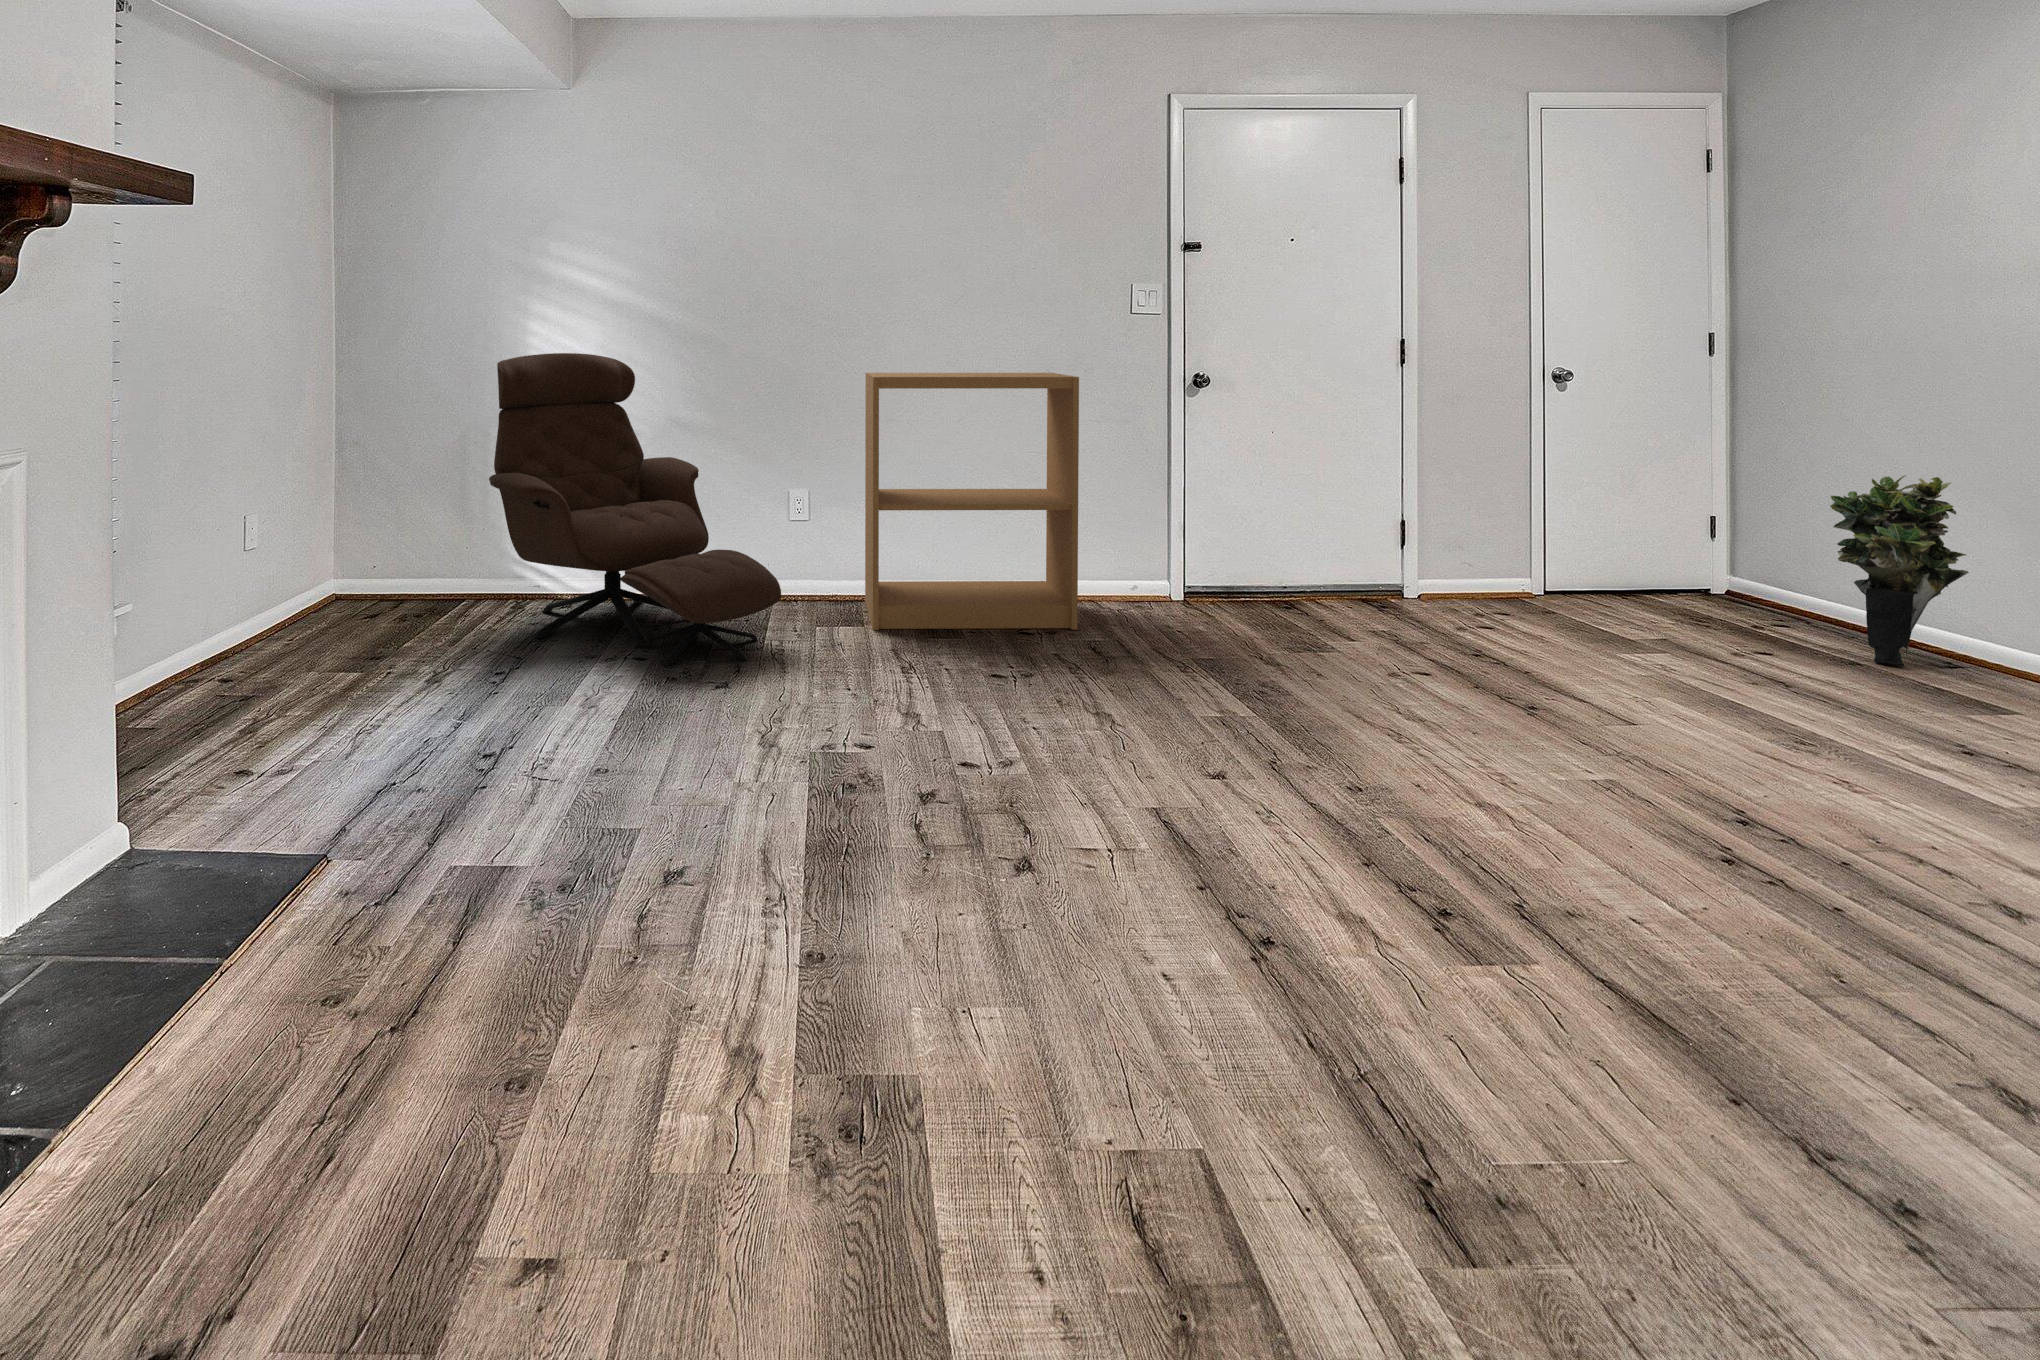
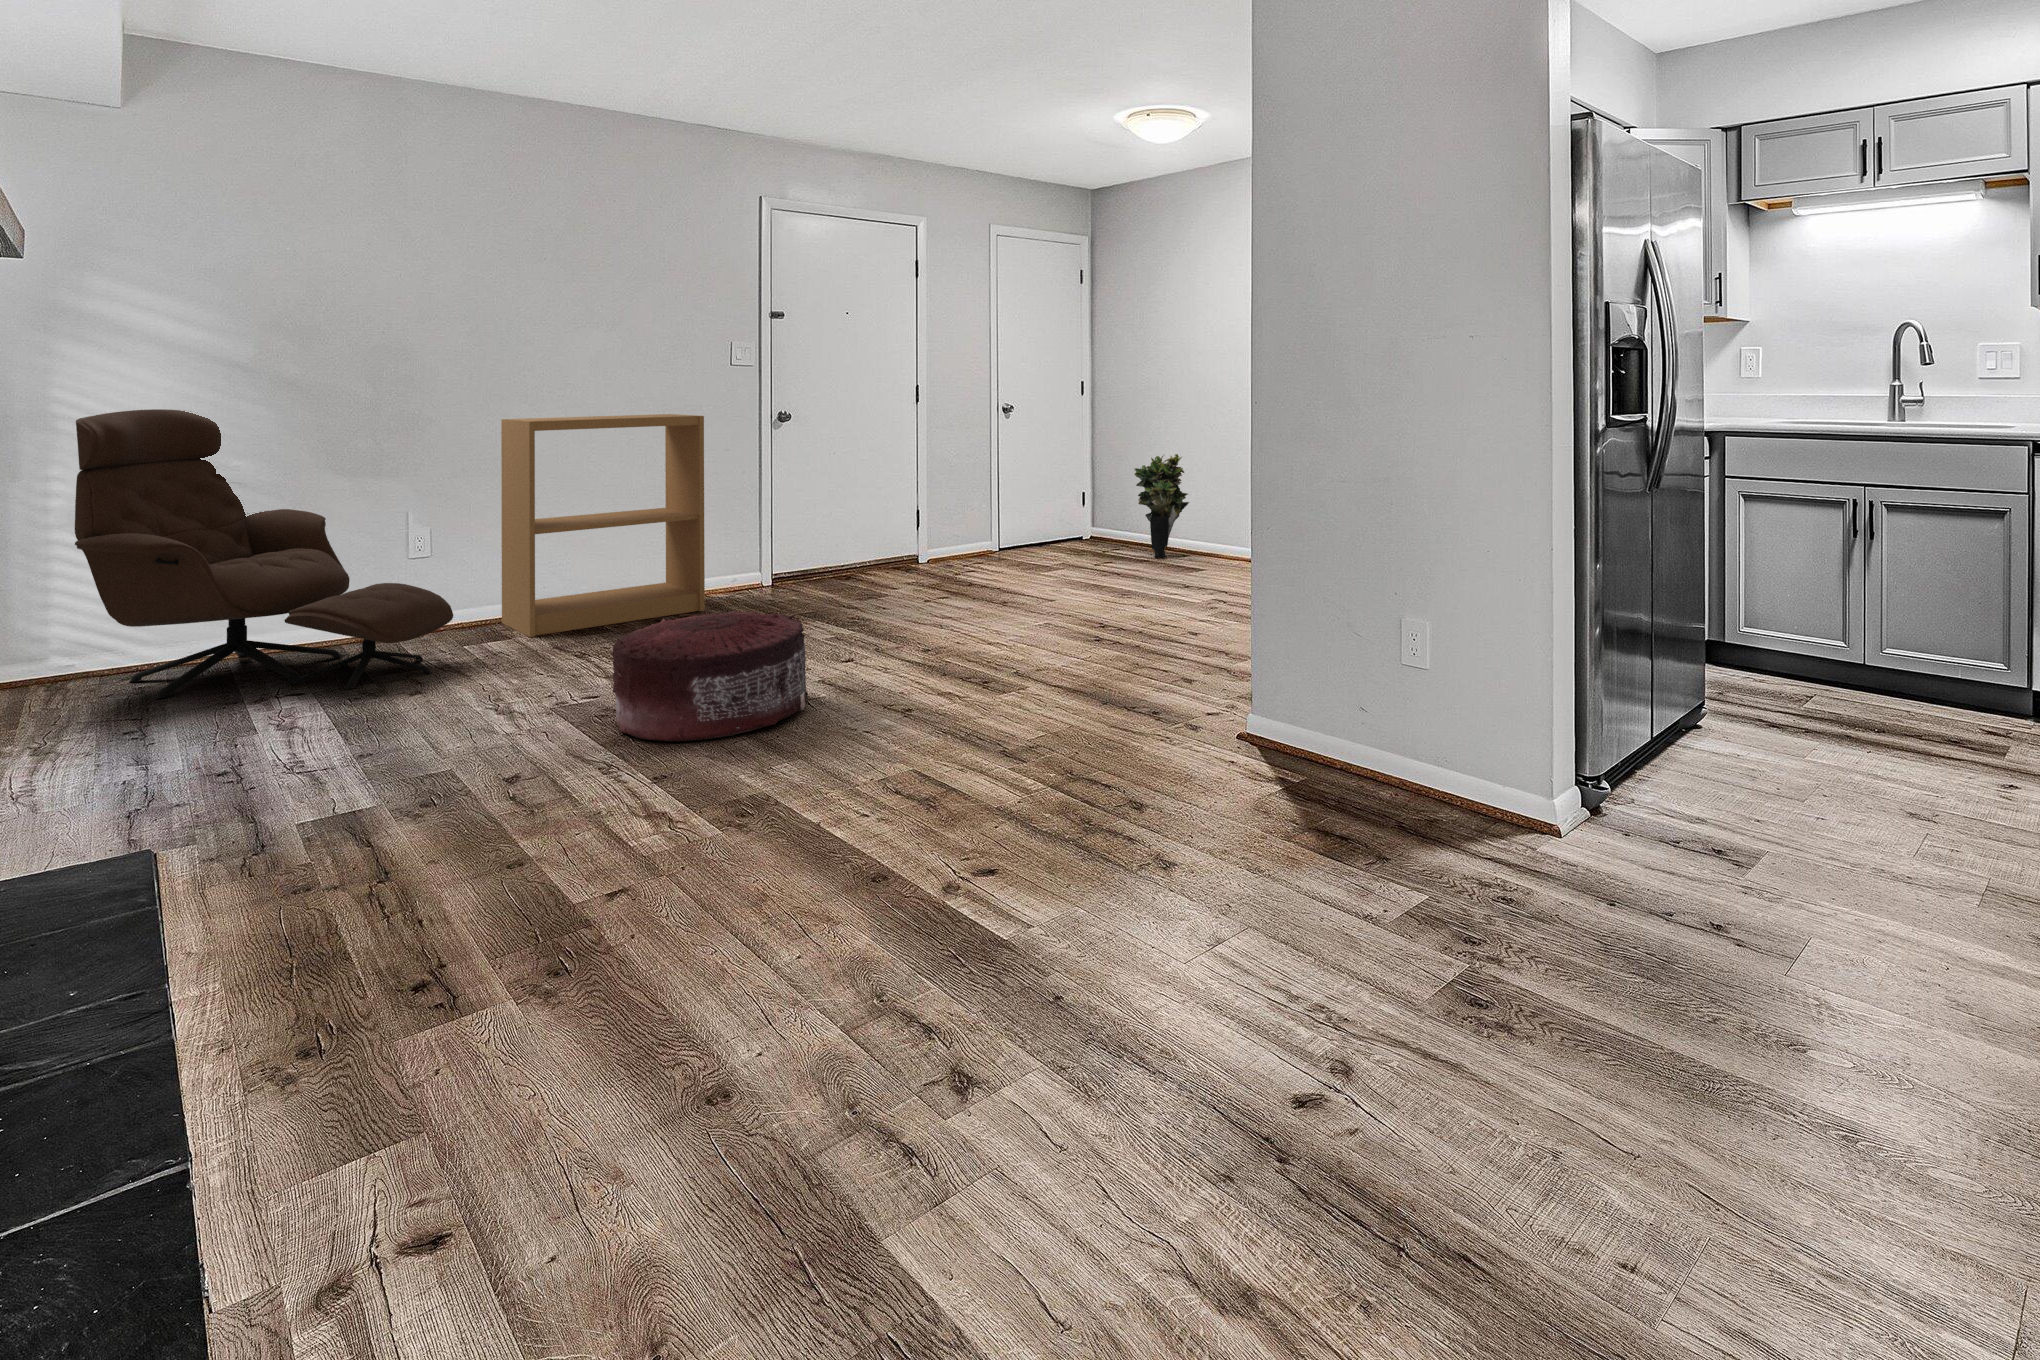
pouf: none [821,671,1113,902] -> present [611,610,808,742]

